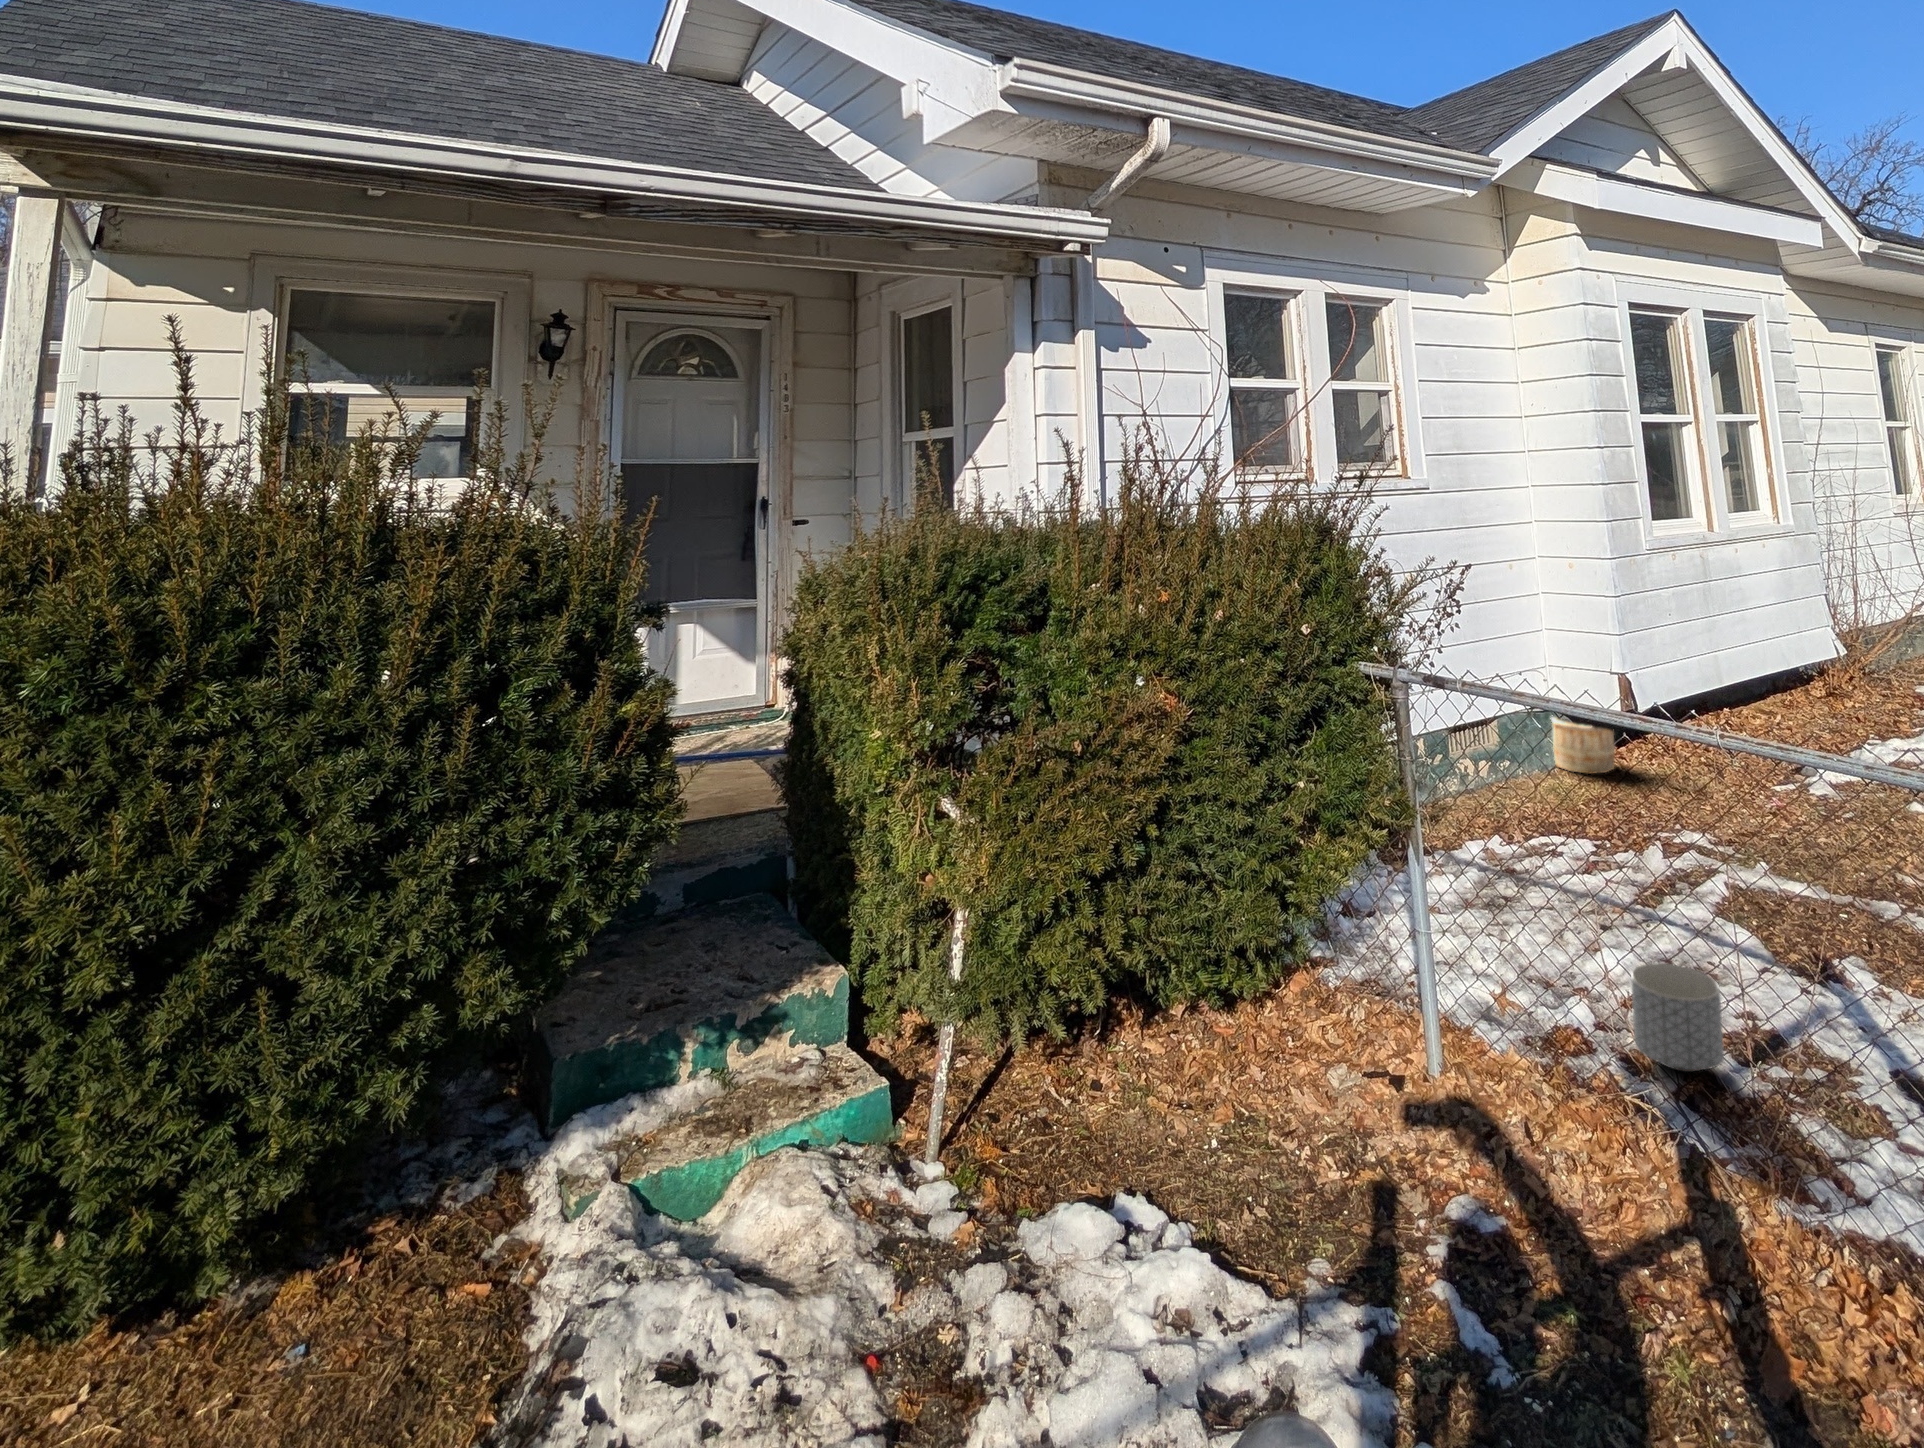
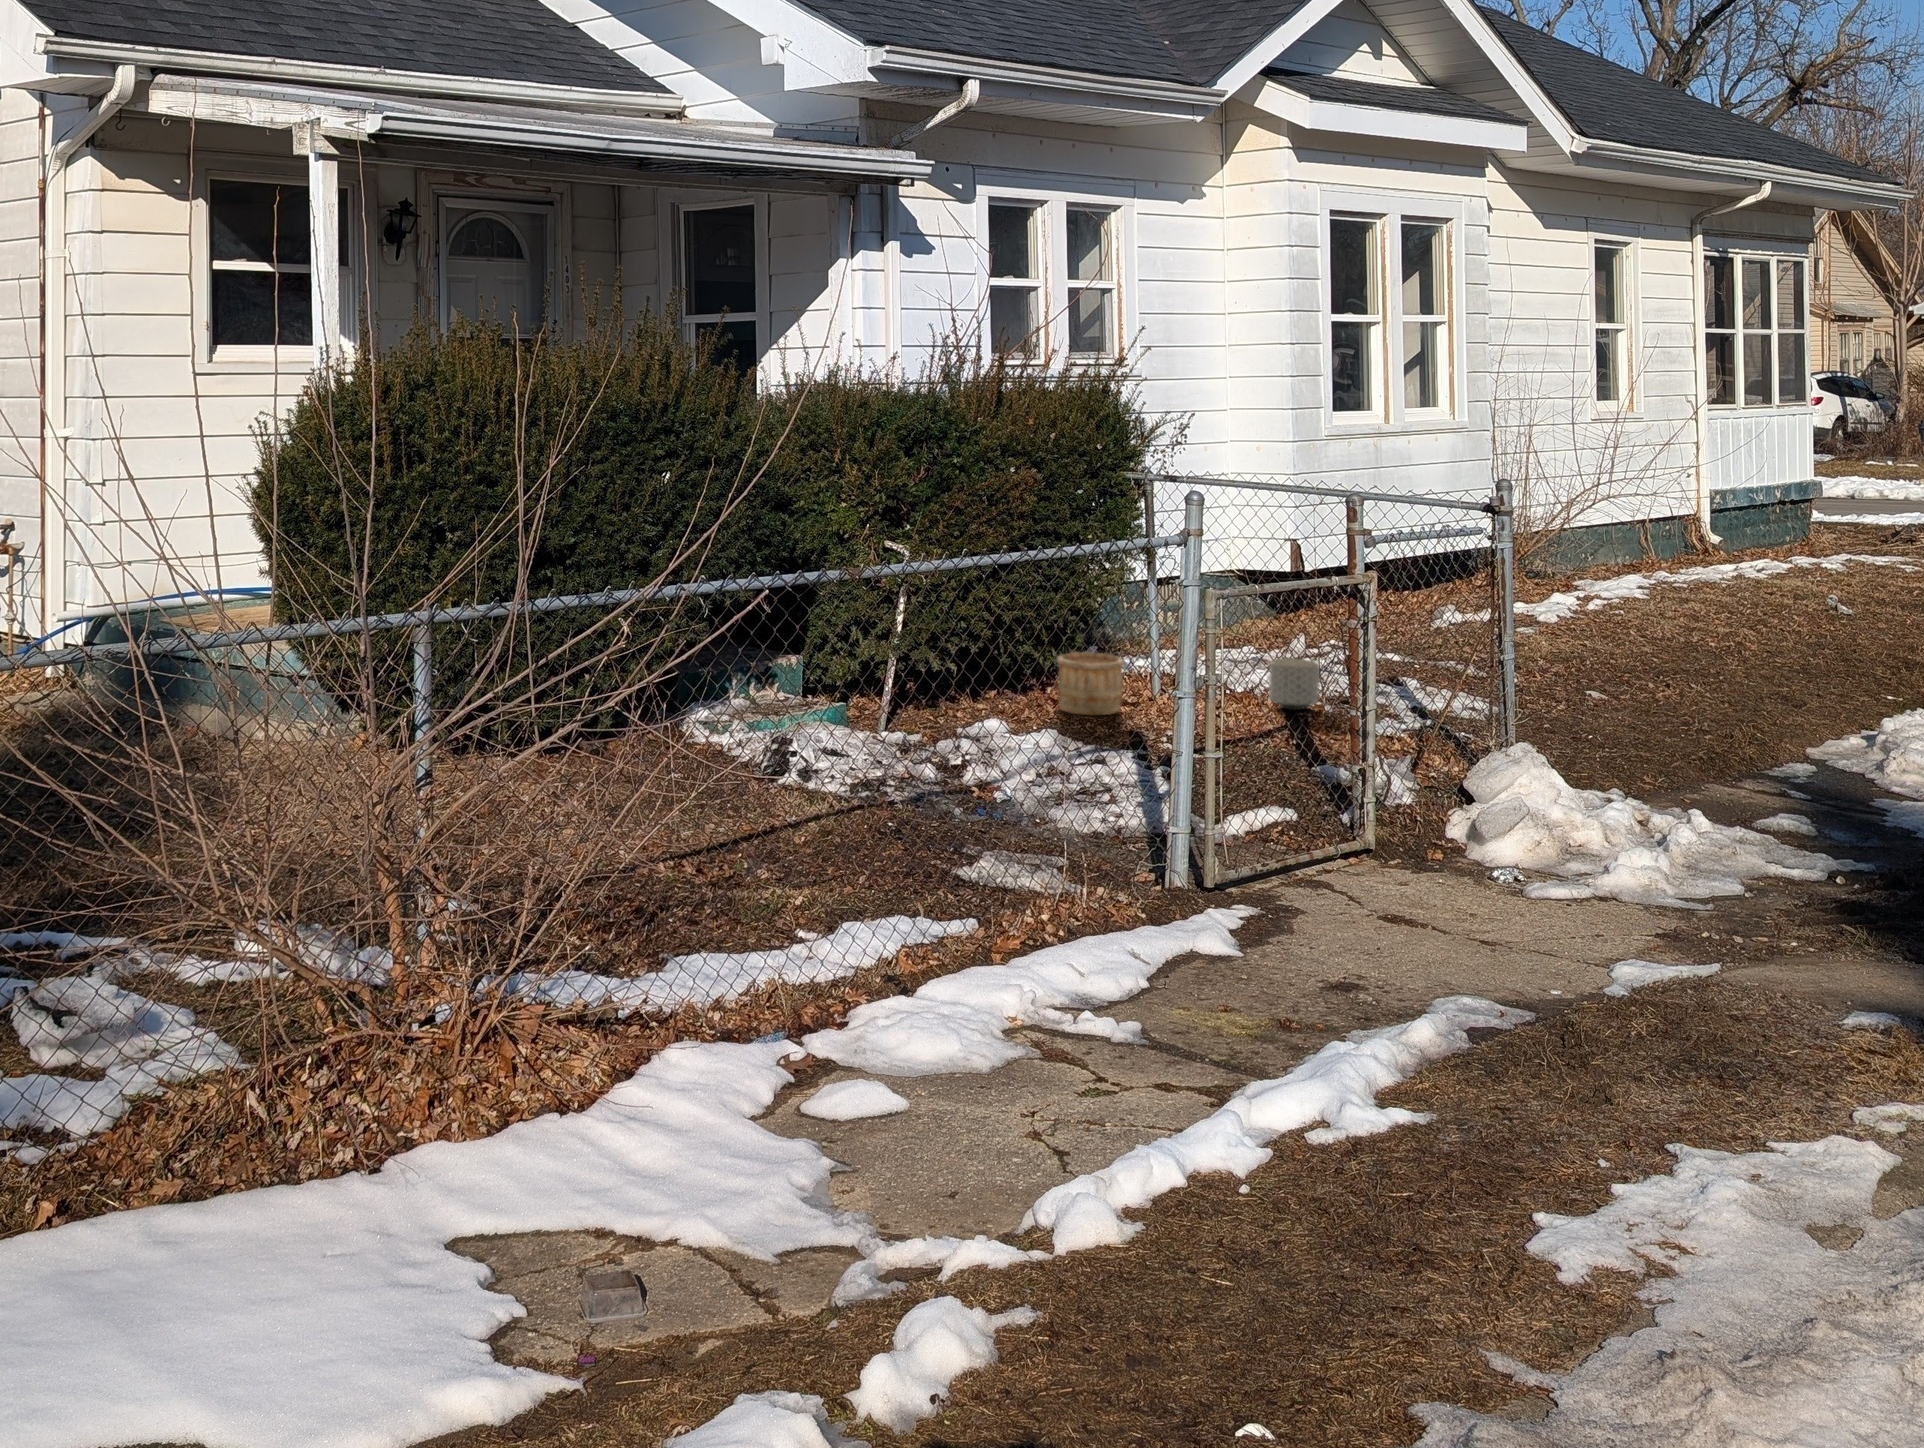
wooden bucket: present [1550,717,1615,774] -> present [1057,652,1125,715]

